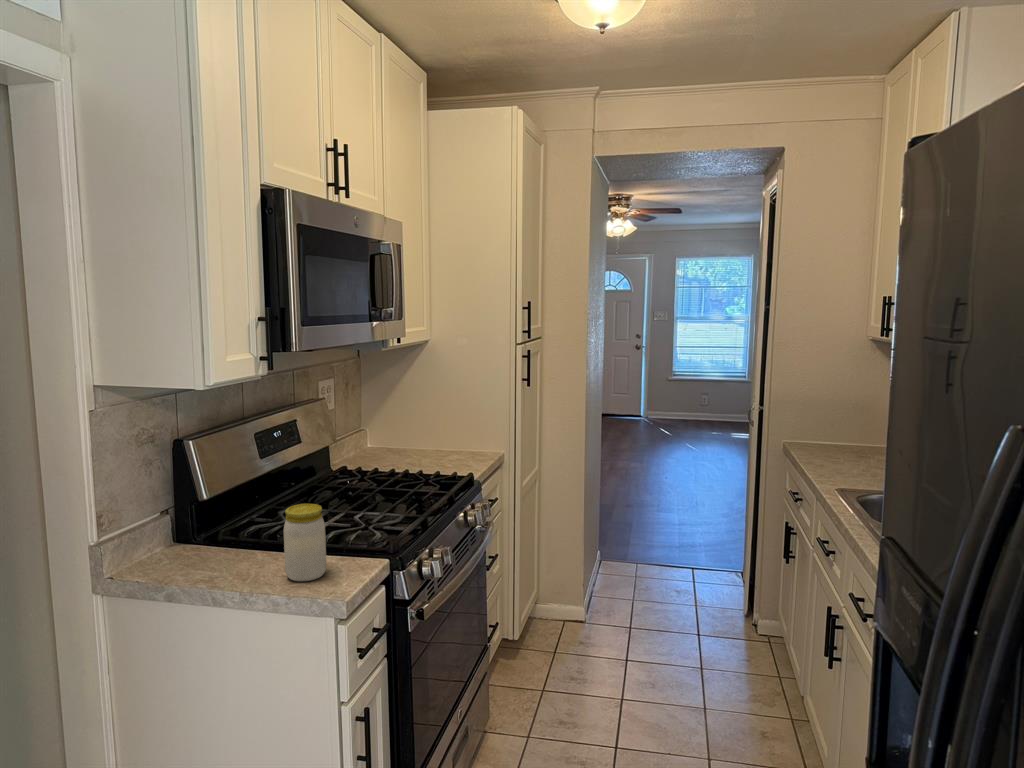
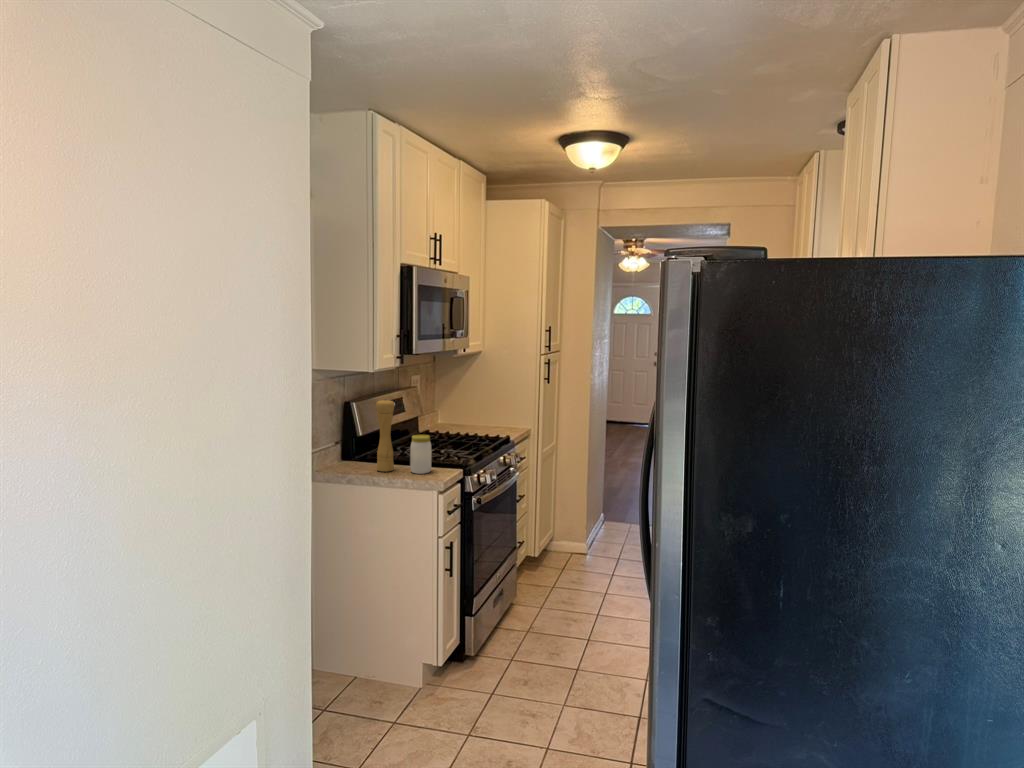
pepper mill: none [214,439,256,578] -> present [376,399,395,471]

